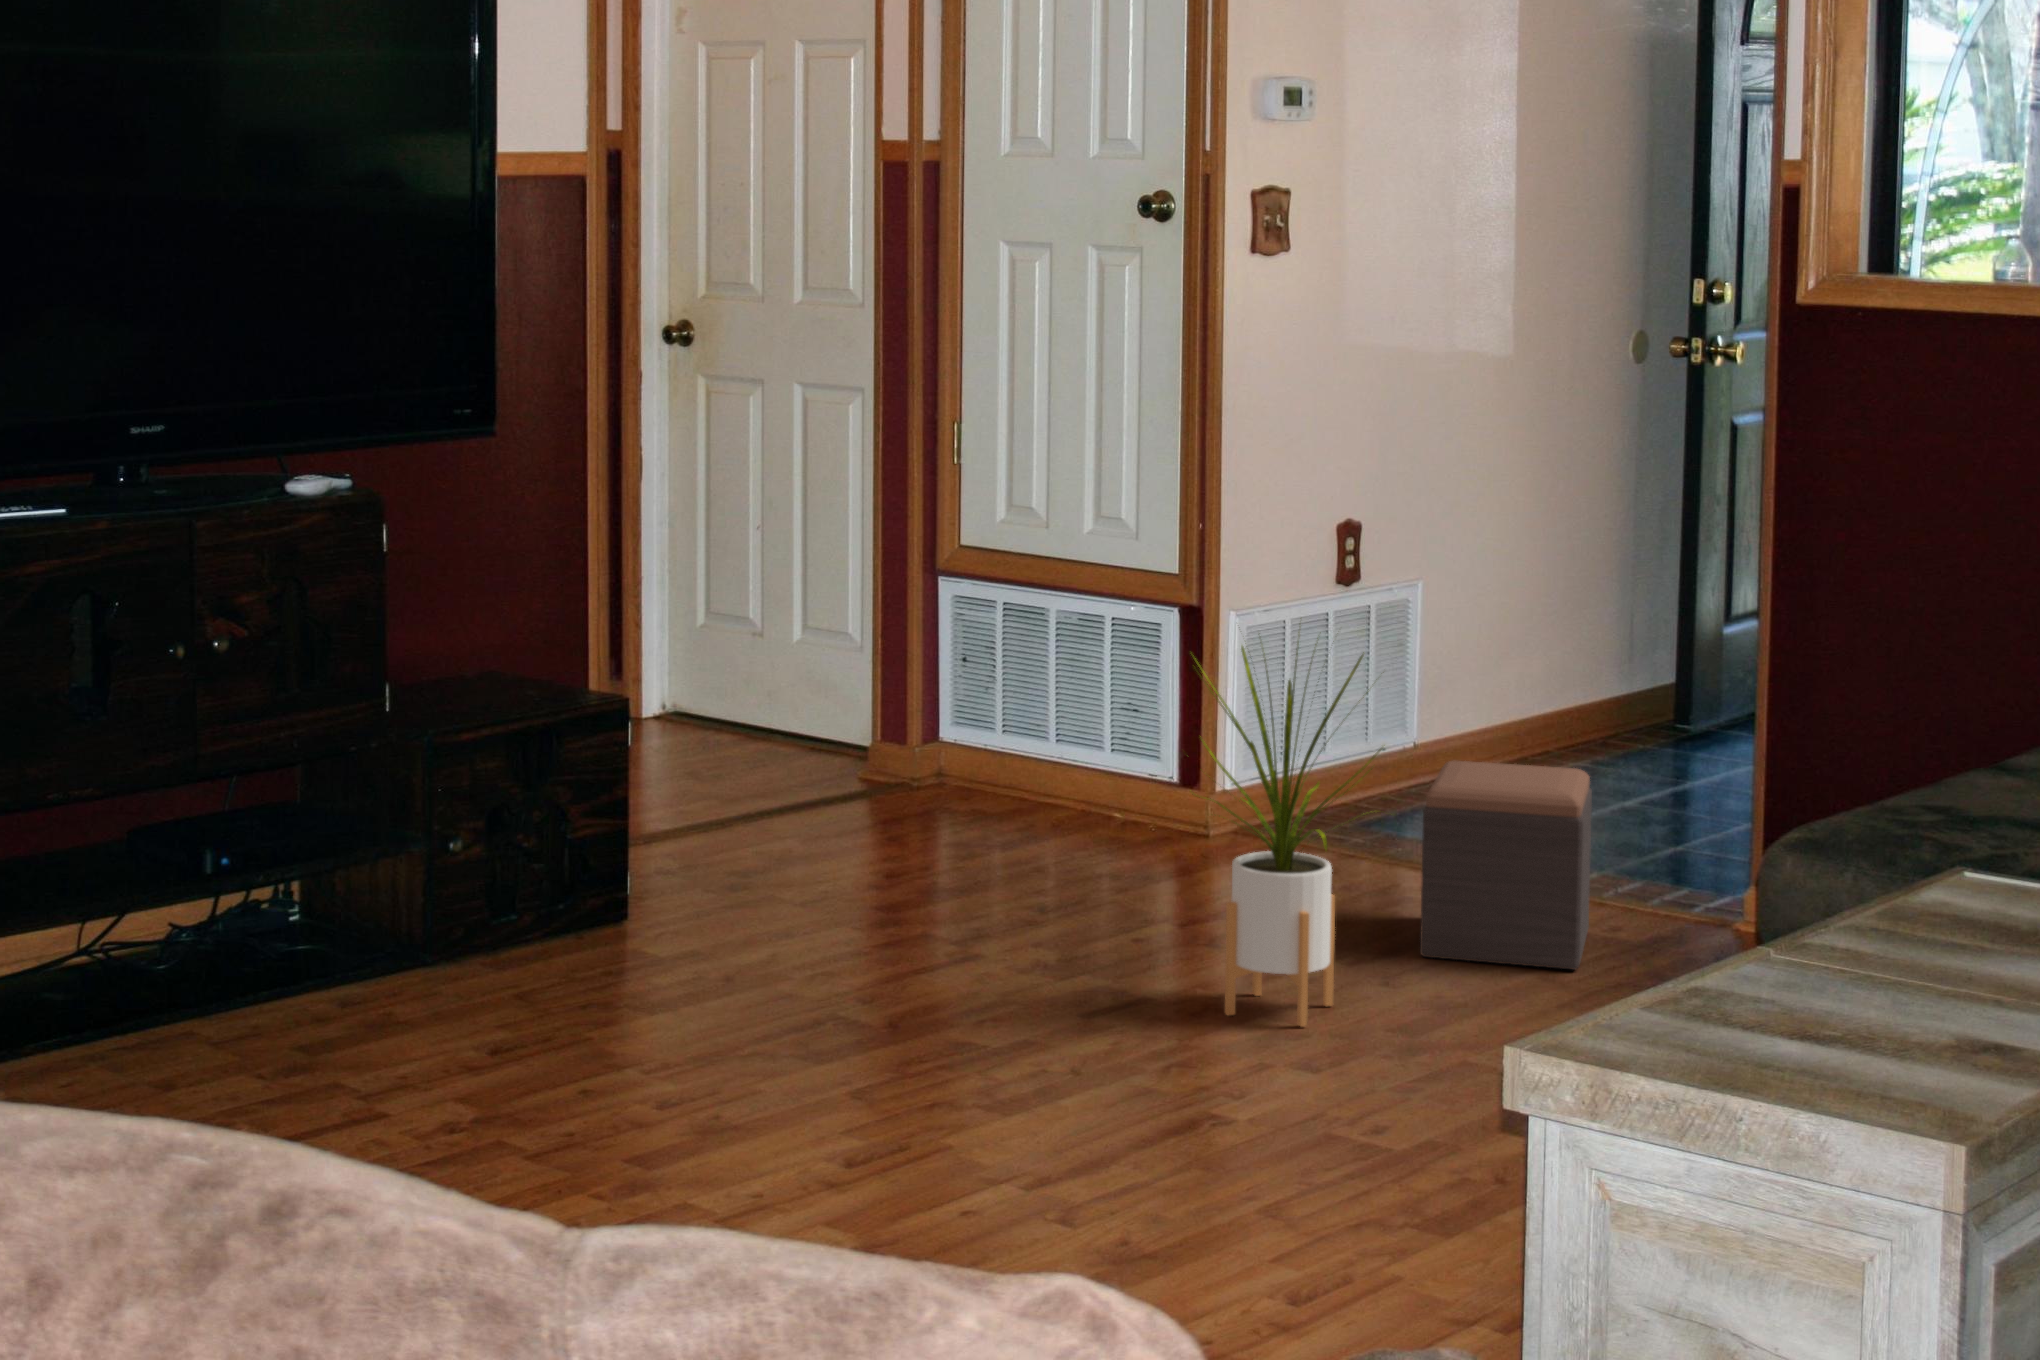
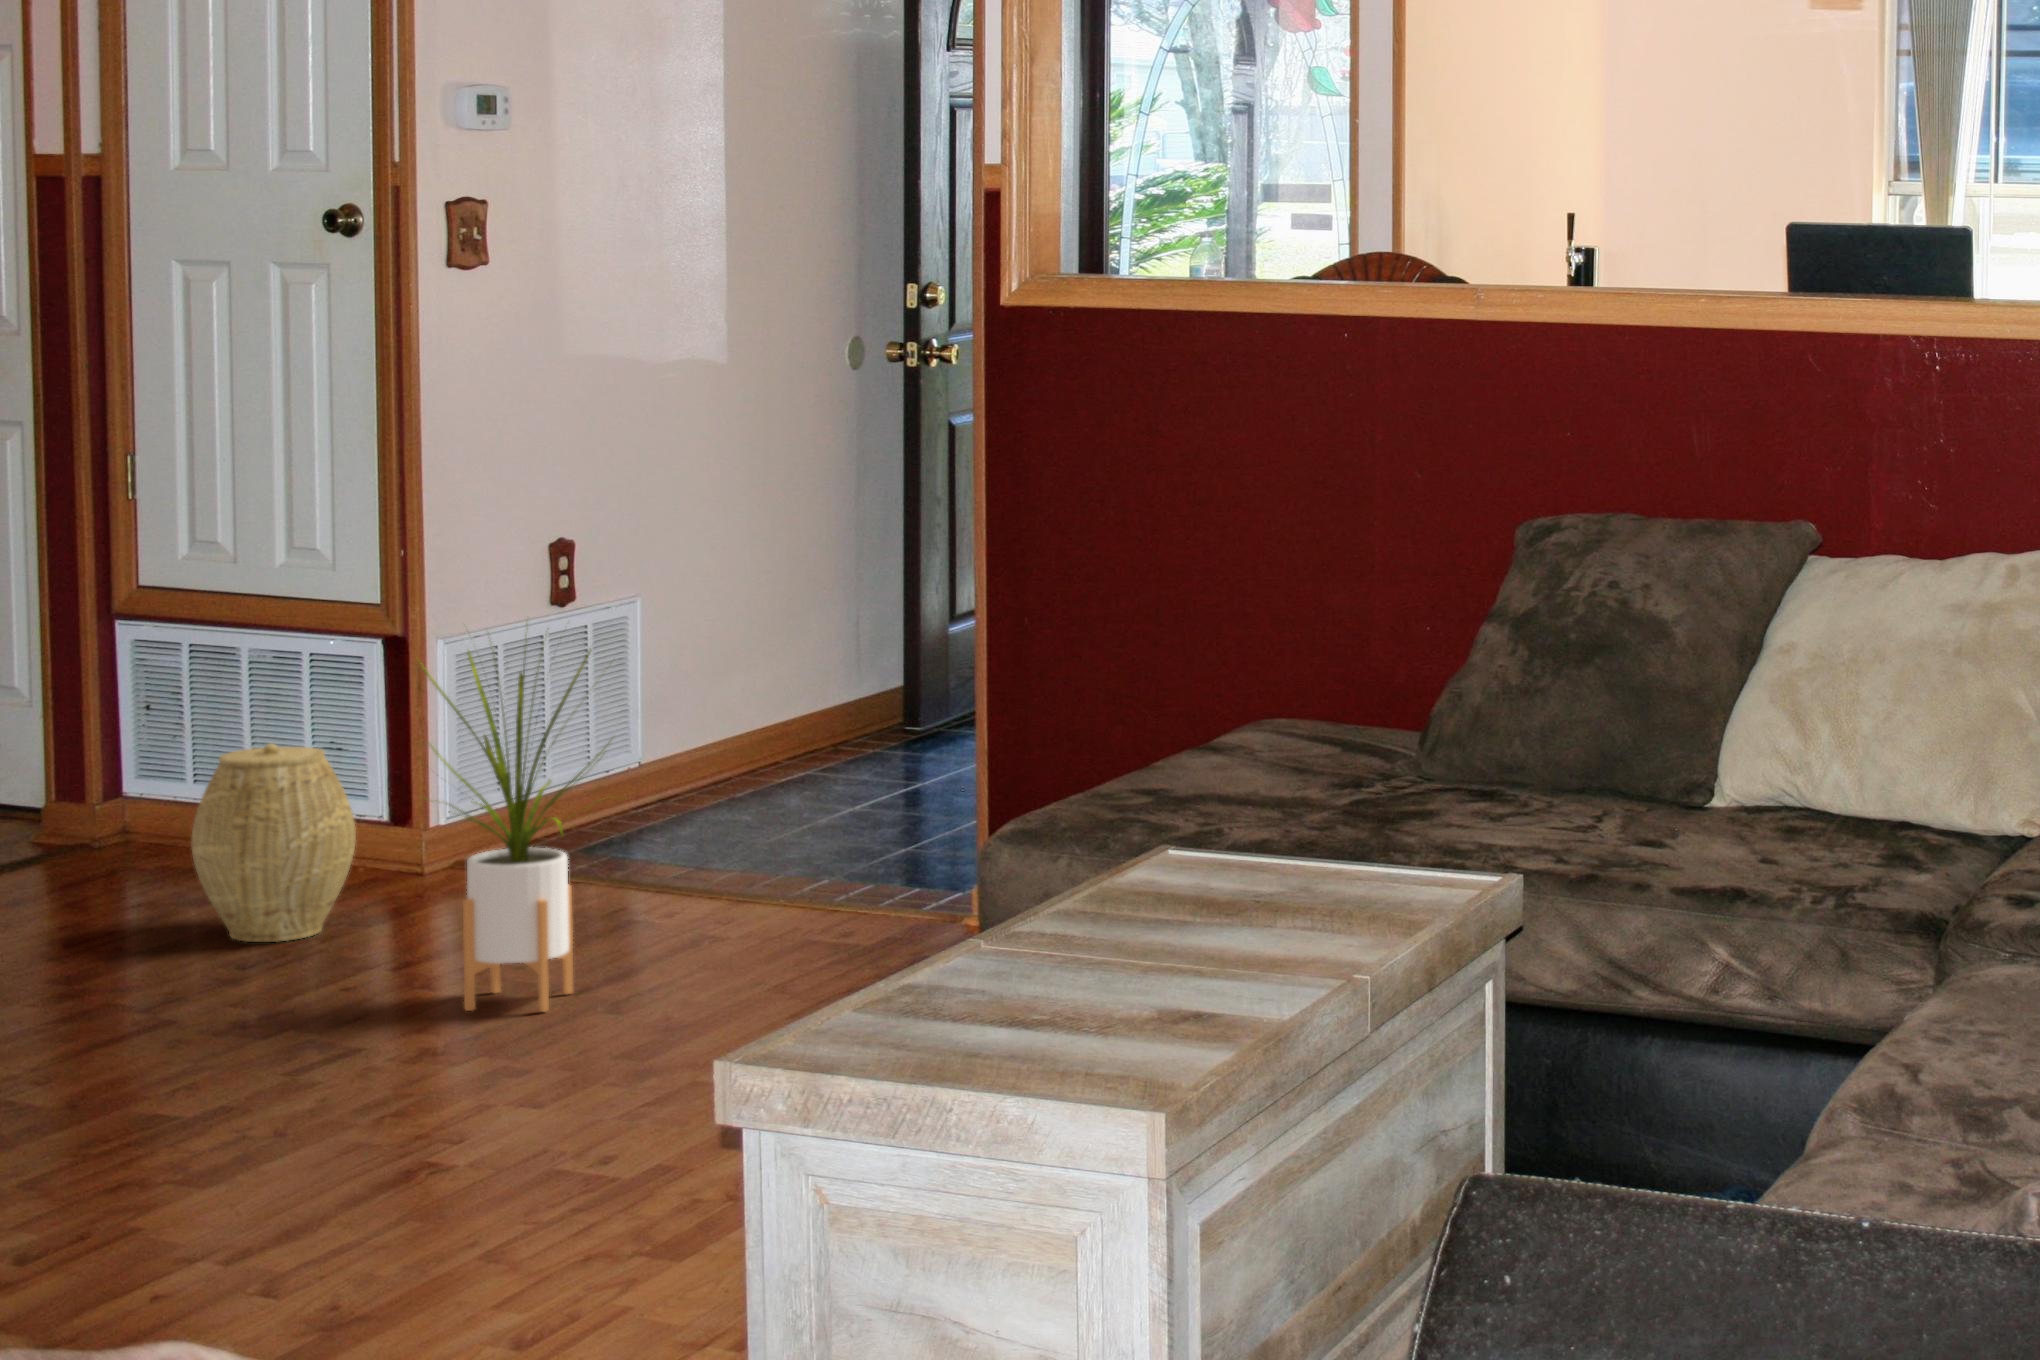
woven basket: none [987,713,1136,906] -> present [192,744,356,942]
footstool: present [1420,760,1592,970] -> none [655,755,822,948]

